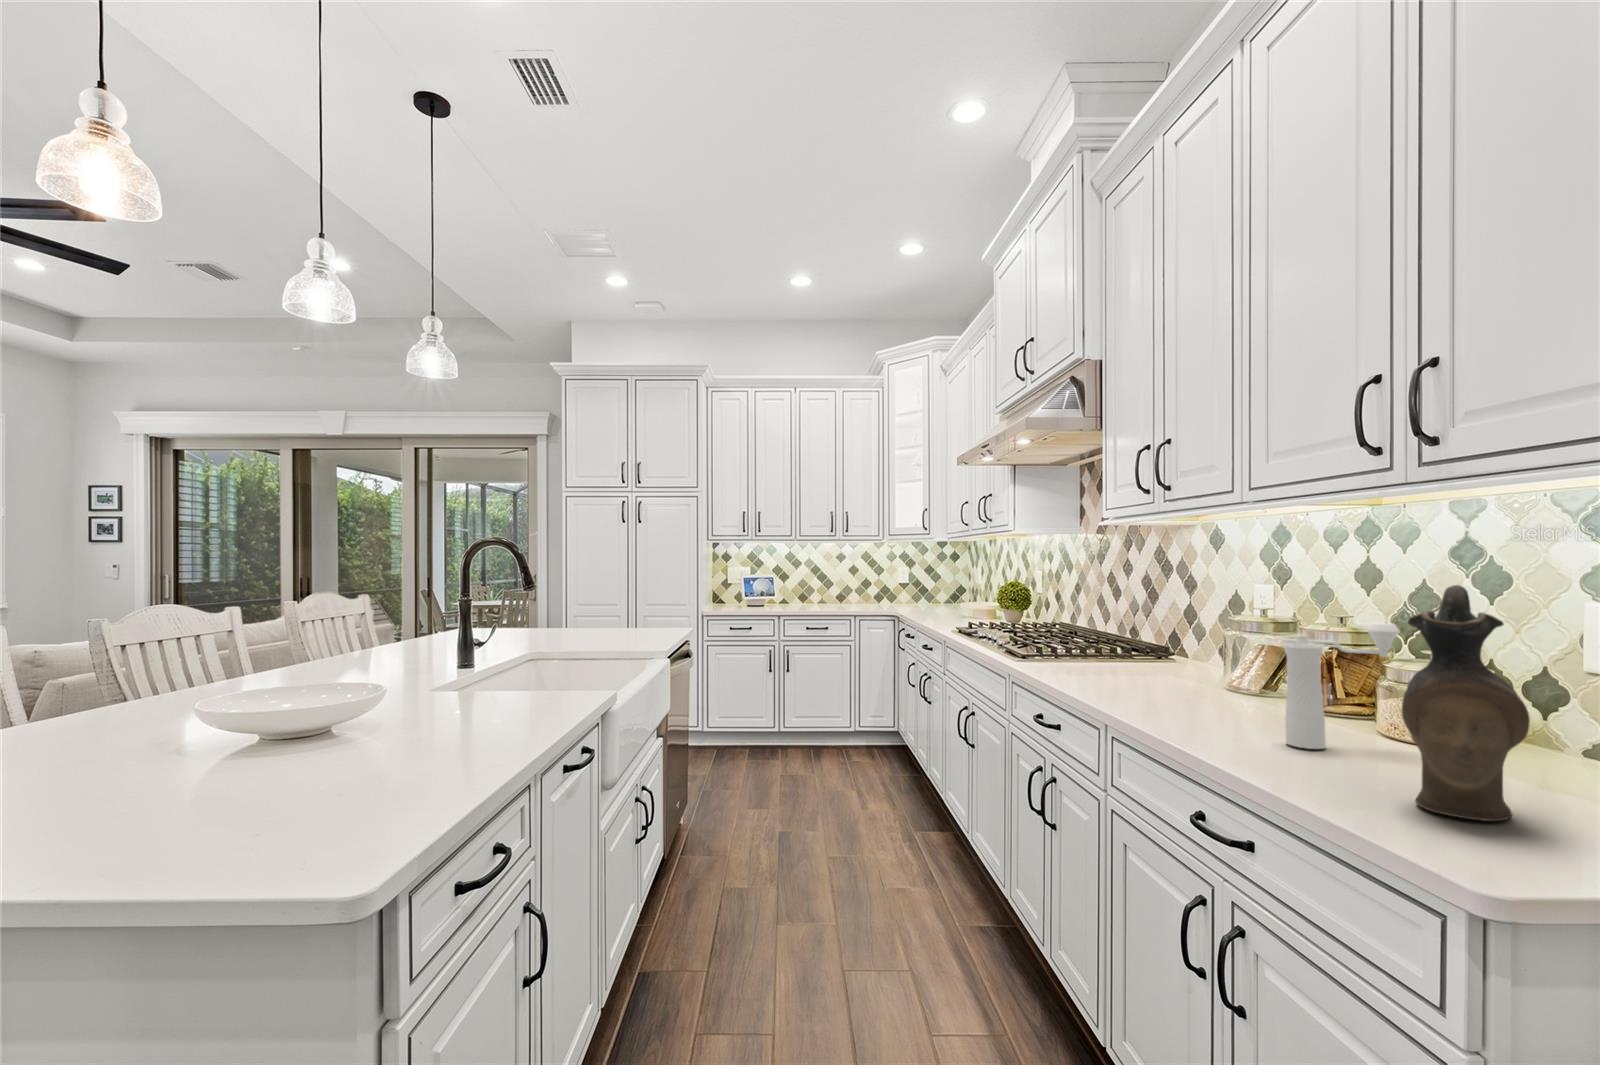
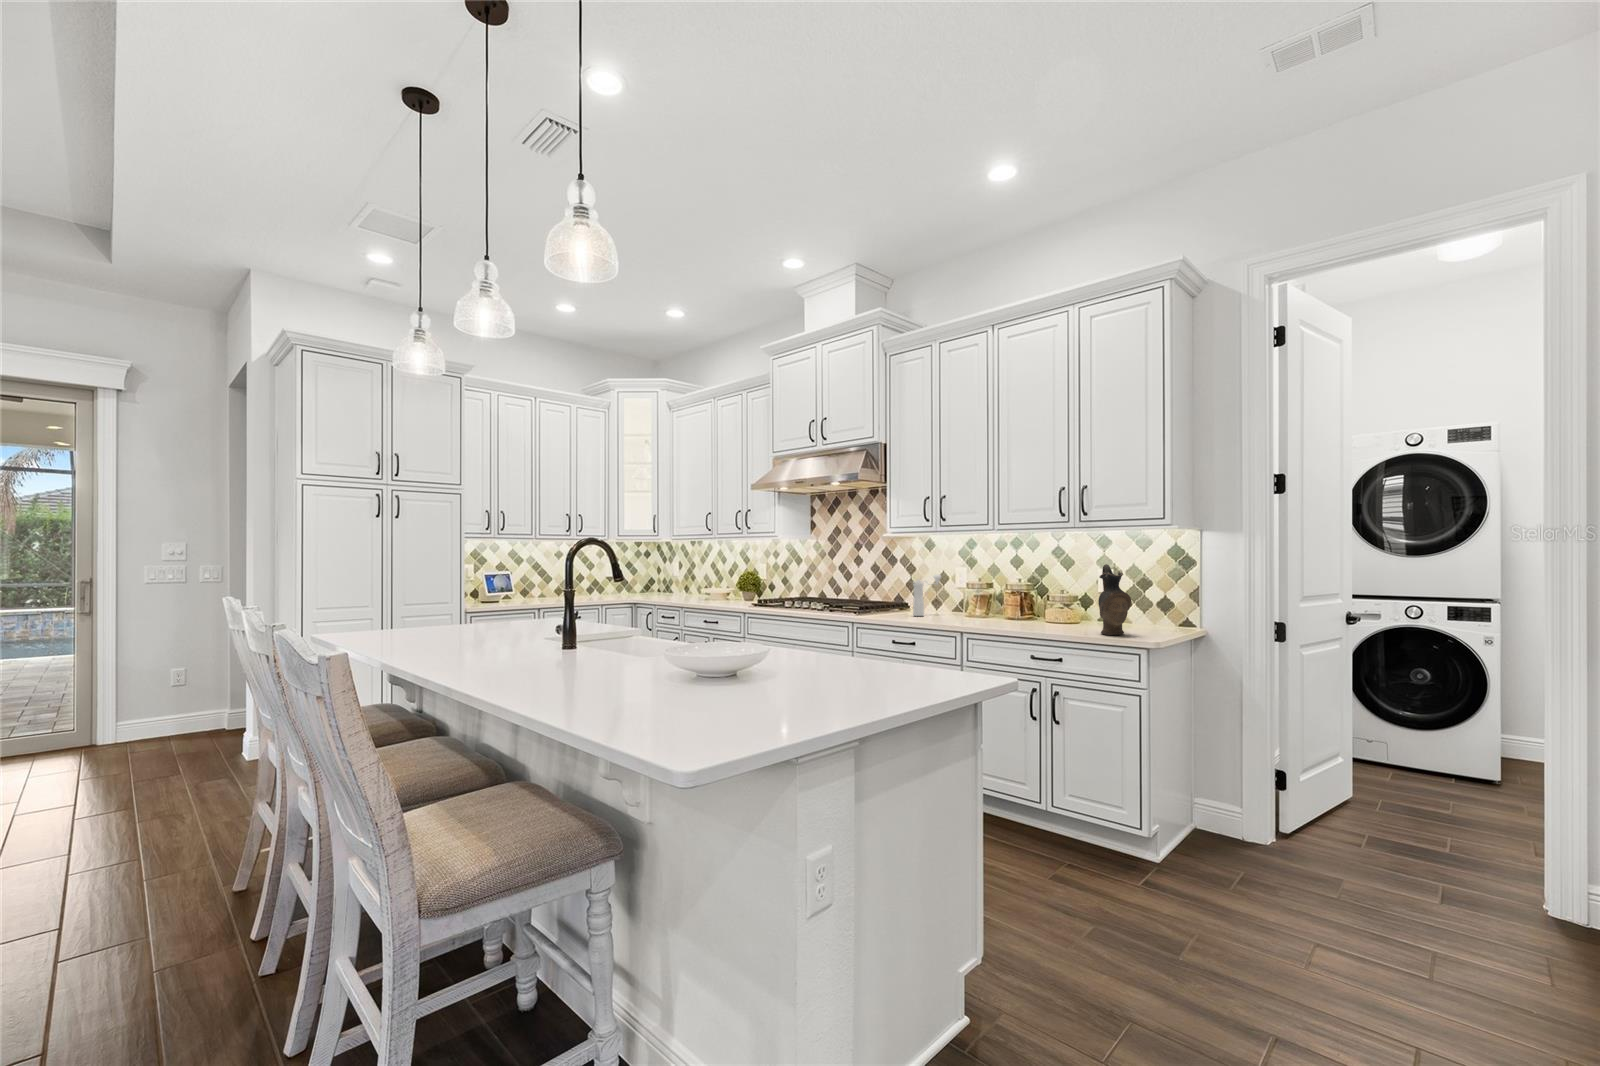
pepper mill: present [1281,622,1400,749] -> present [913,574,941,616]

